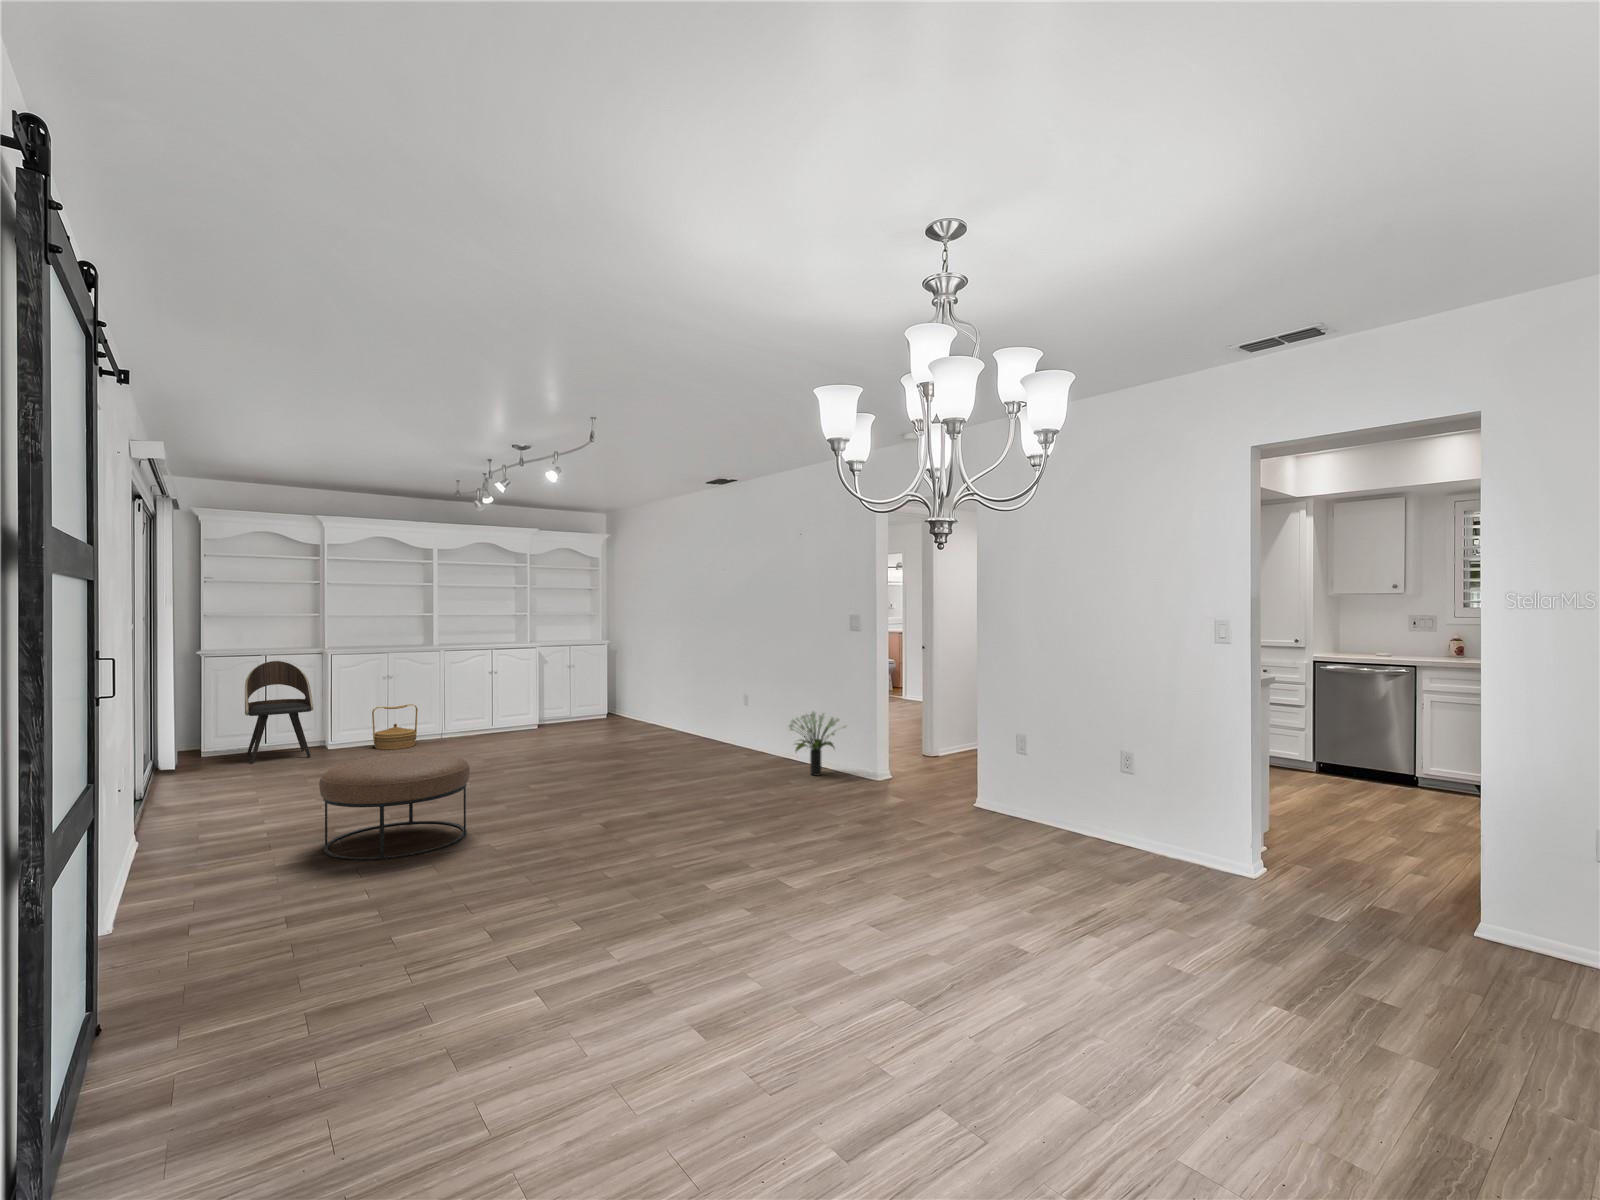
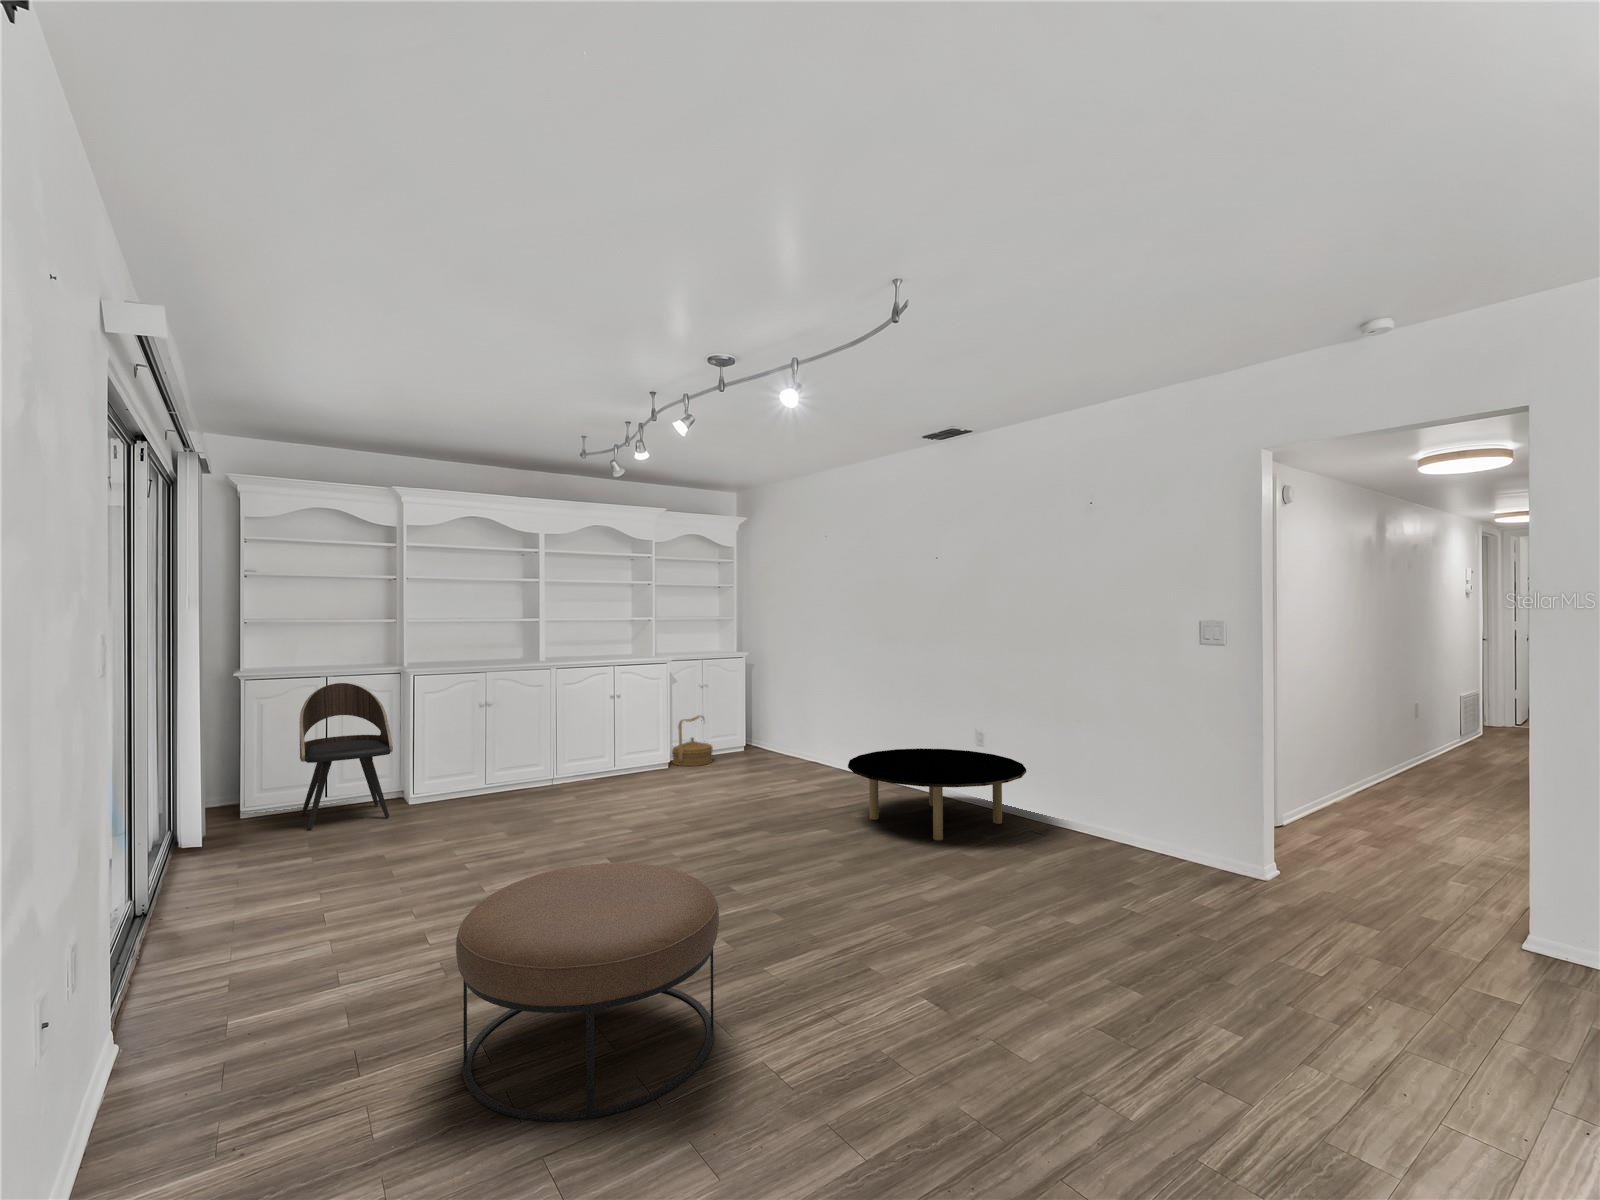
woven basket: present [372,704,418,749] -> present [672,716,713,766]
coffee table: none [638,709,762,766] -> present [848,748,1026,840]
potted plant: present [789,711,846,776] -> none [1104,765,1202,864]

